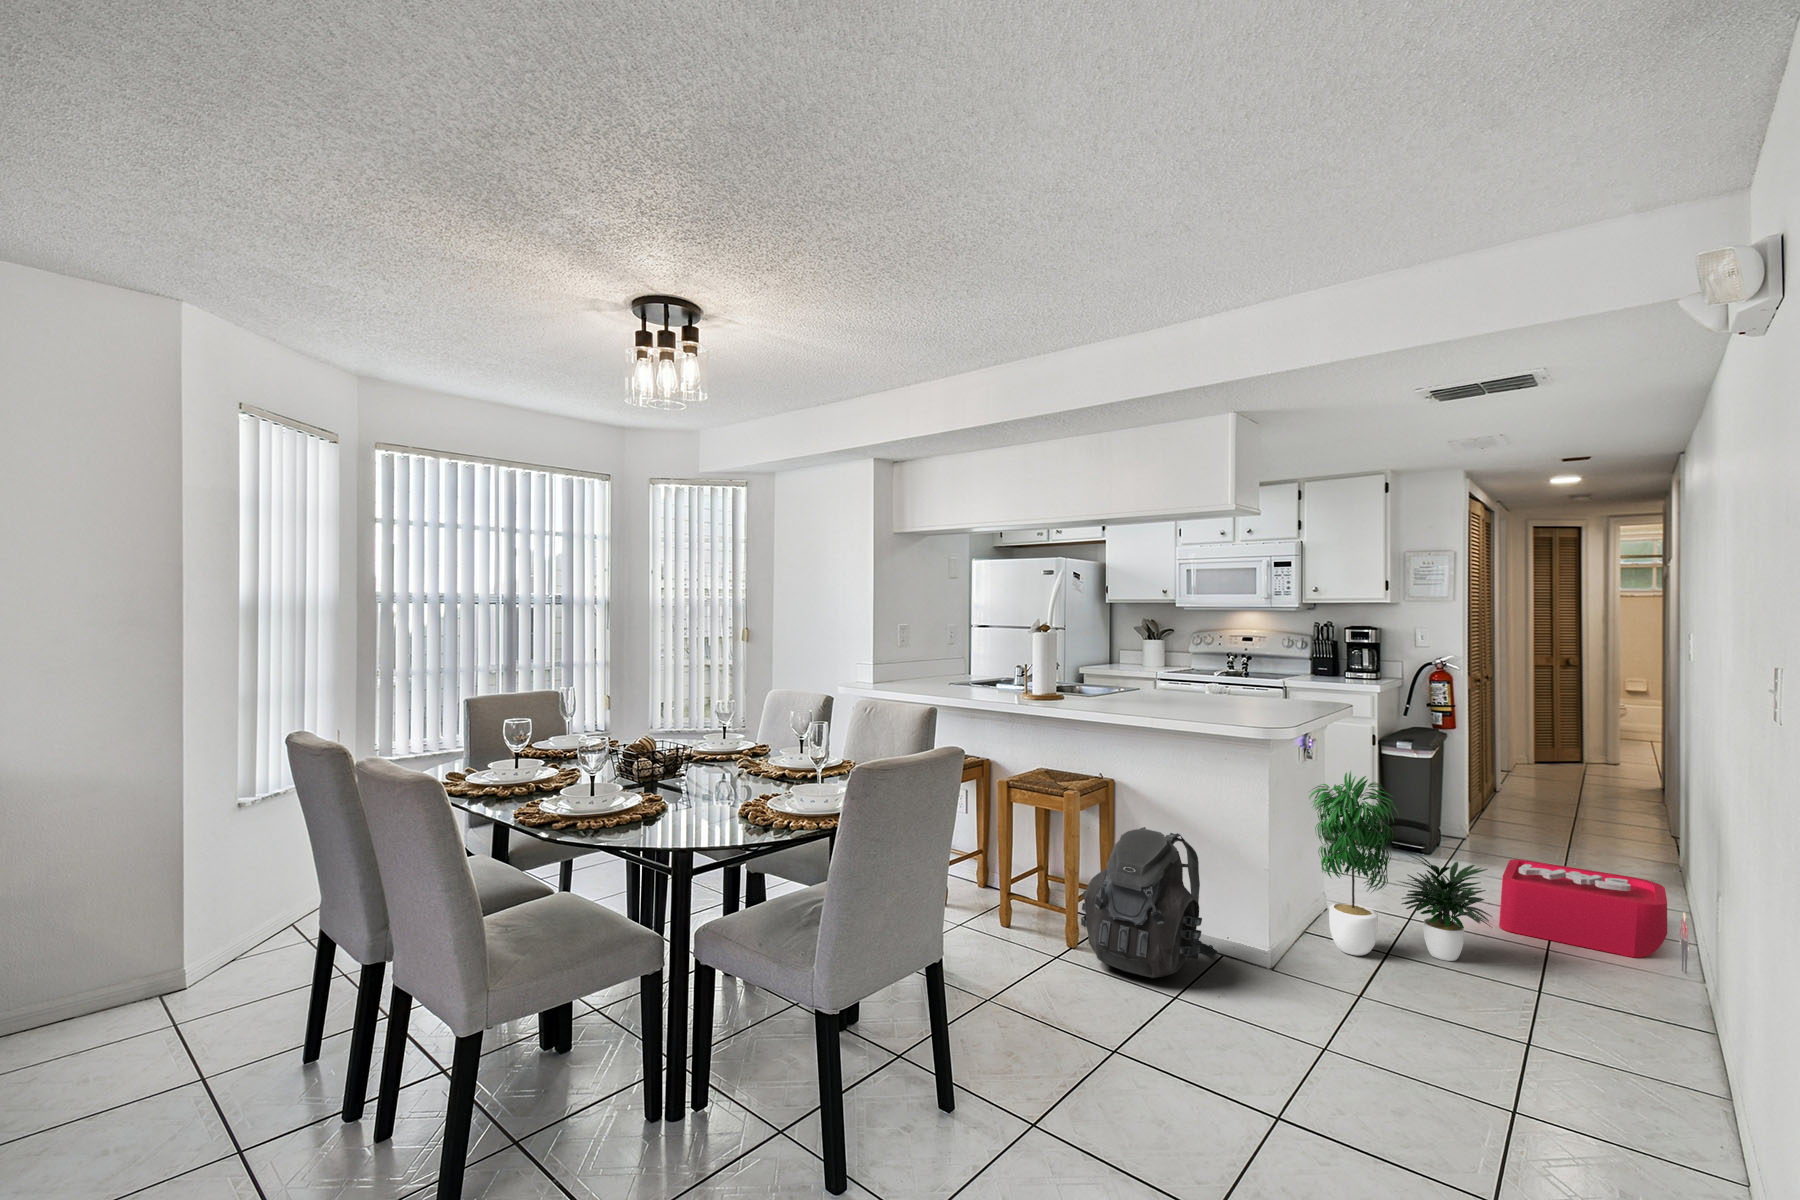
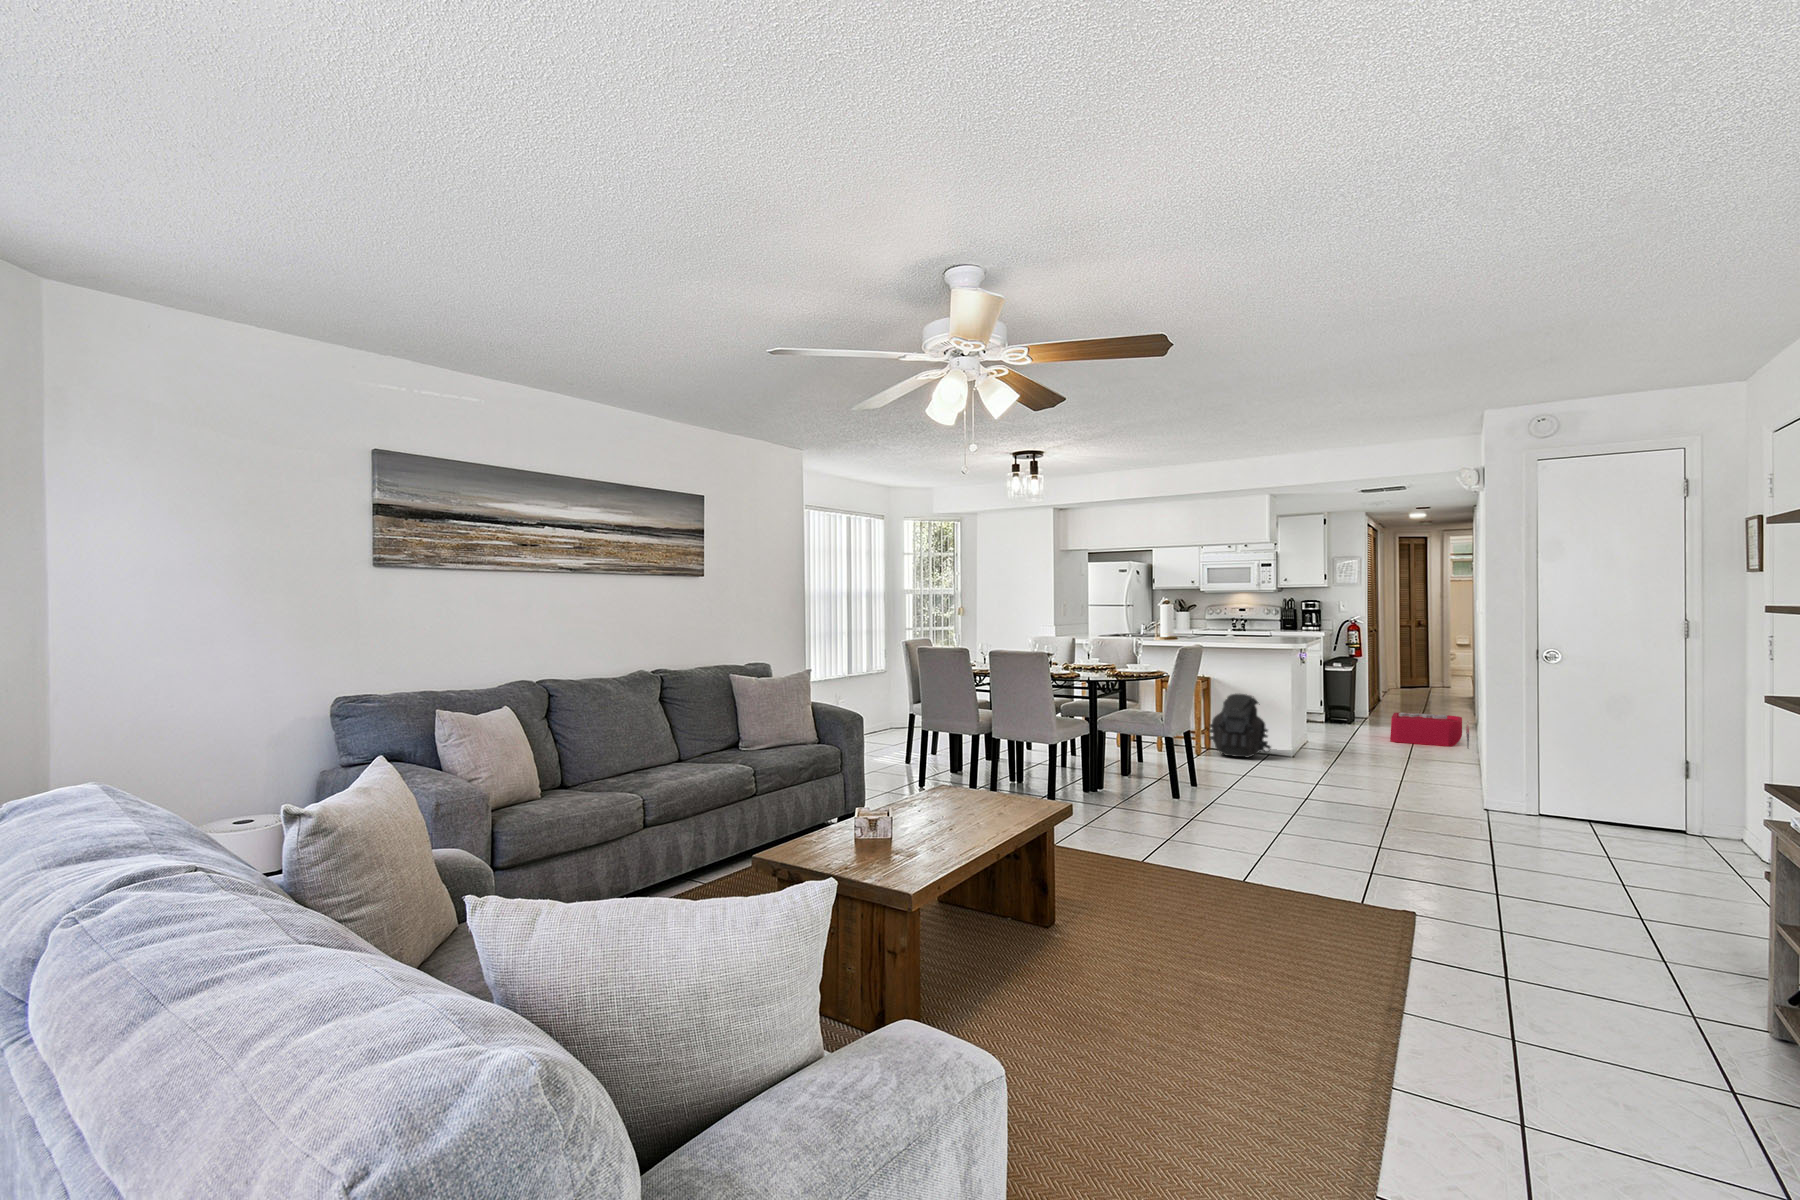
potted plant: present [1309,771,1492,961] -> none [1306,665,1389,750]

